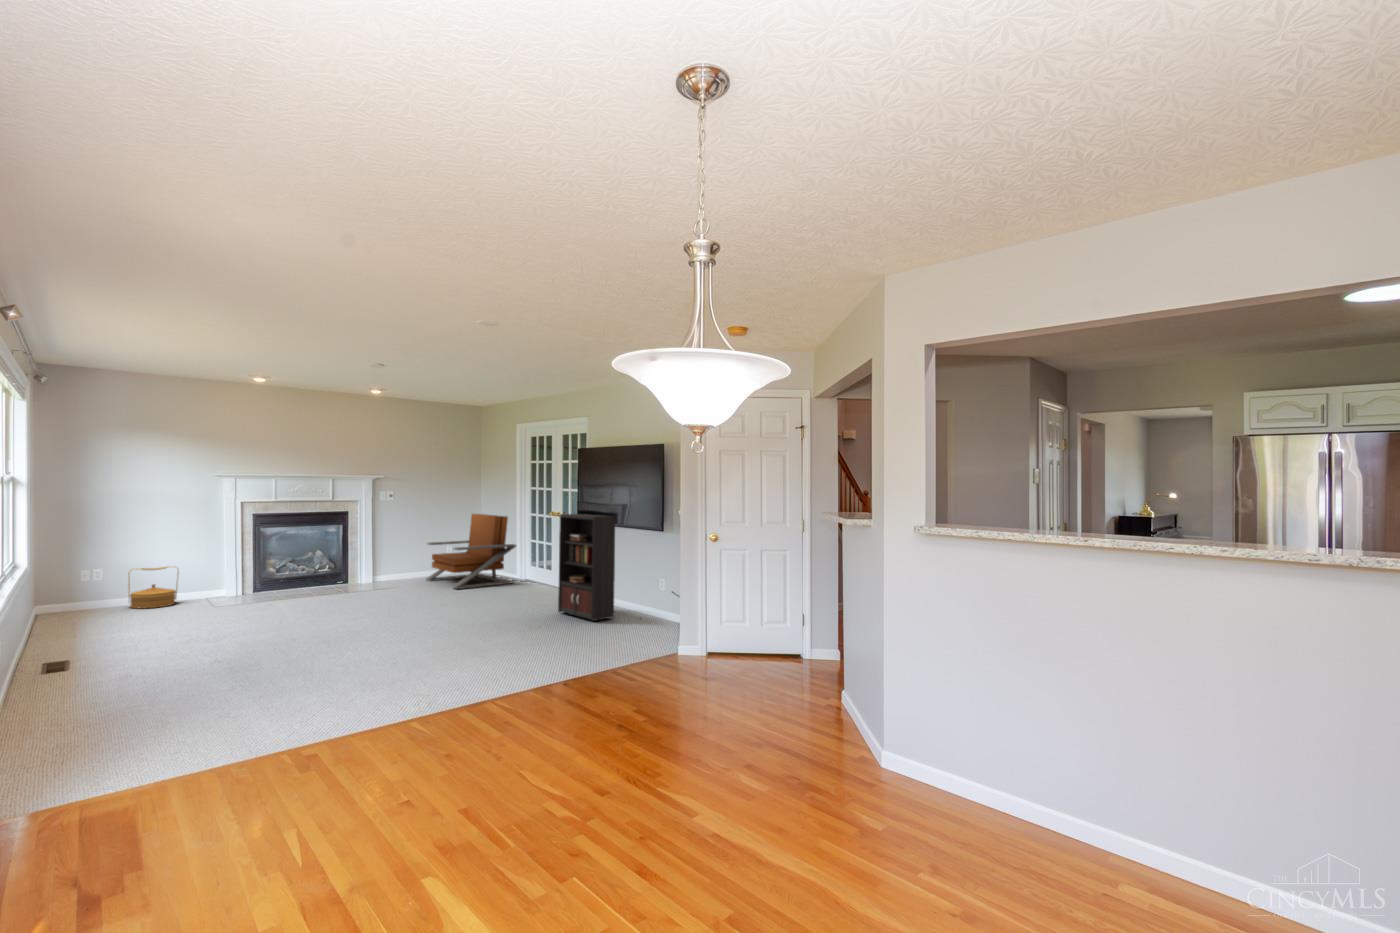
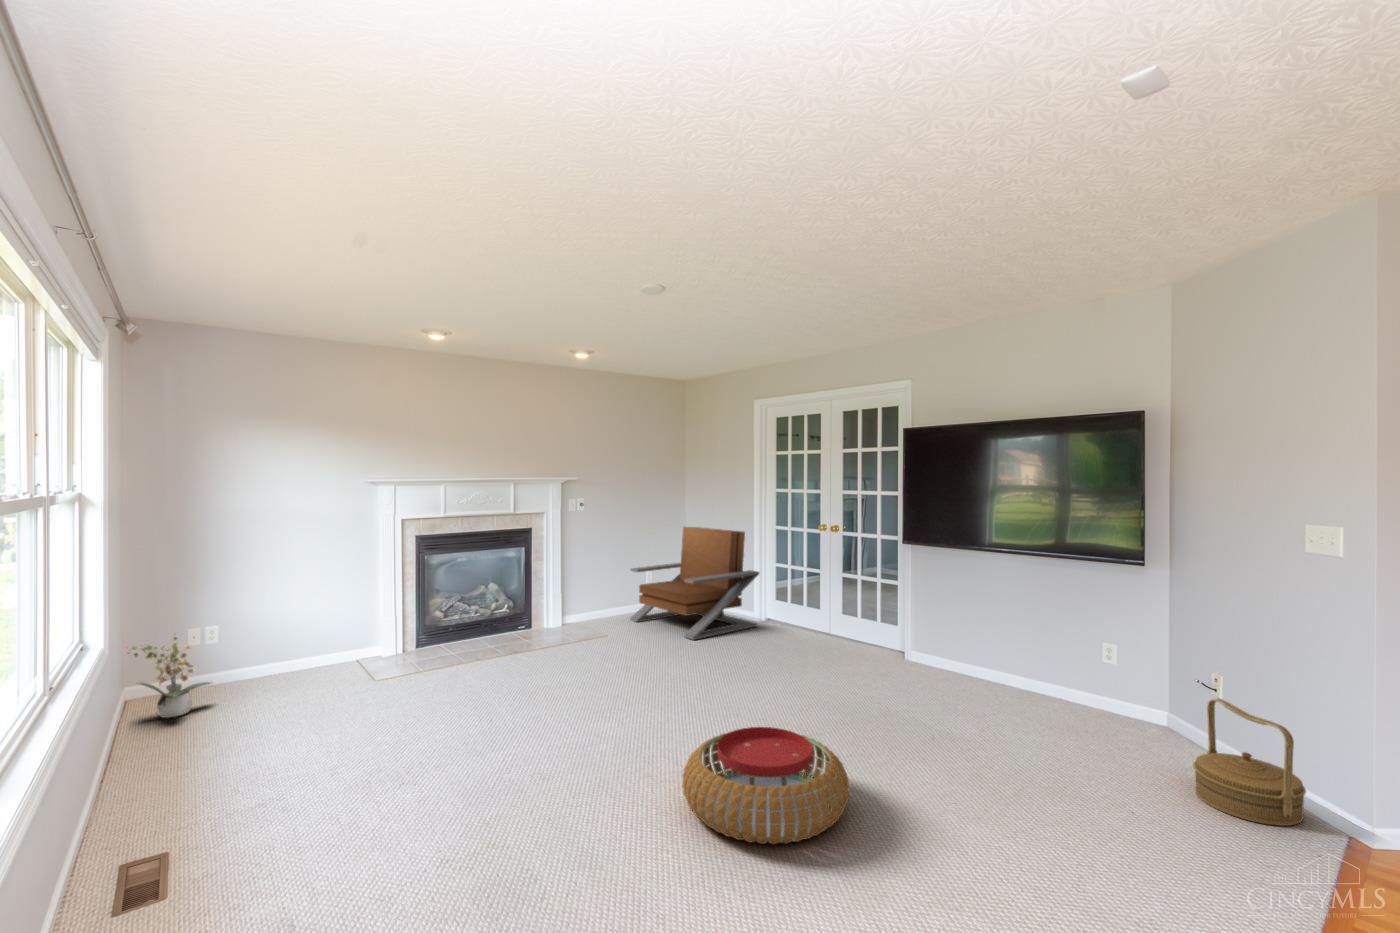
bookcase: present [558,514,615,621] -> none [919,536,1080,724]
woven basket: present [129,567,178,608] -> present [1193,699,1306,826]
potted plant: none [38,569,98,620] -> present [128,637,211,718]
pouf: none [348,609,445,655] -> present [683,727,849,844]

